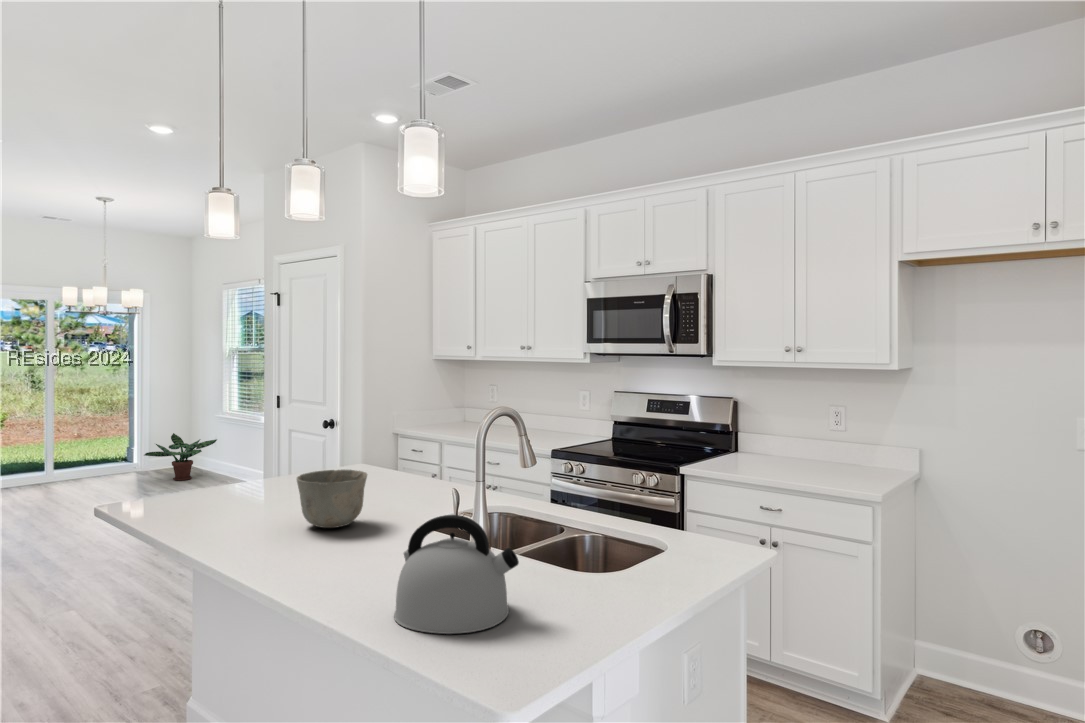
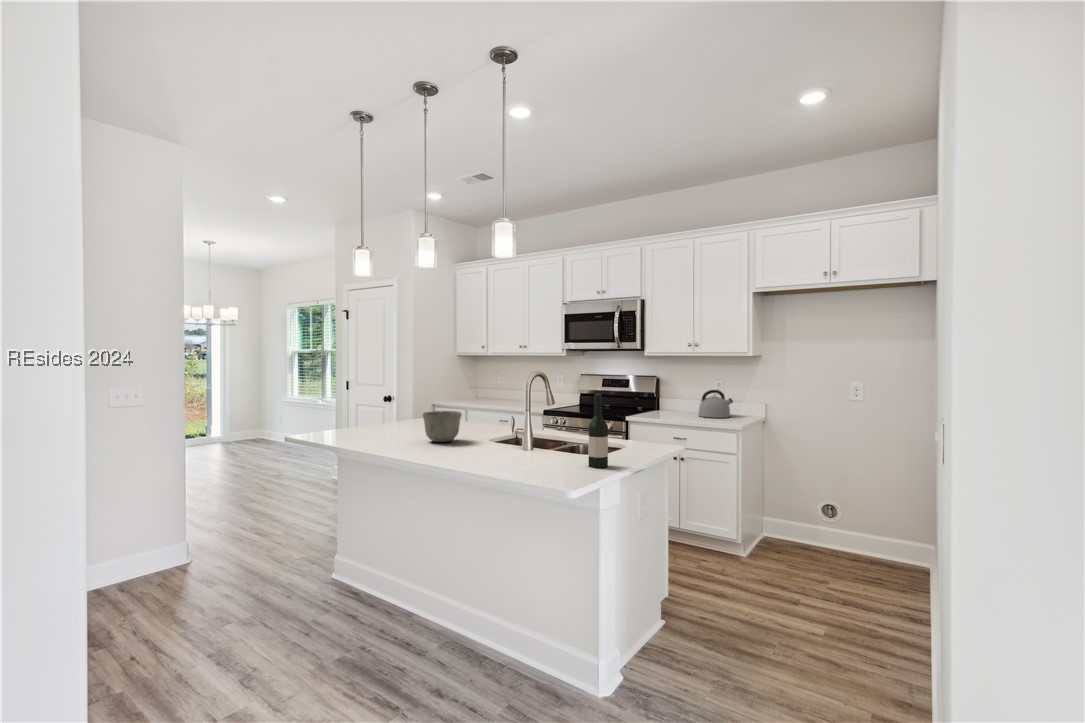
potted plant: present [145,433,217,481] -> none [227,412,282,446]
wine bottle: none [564,463,602,618] -> present [588,394,608,468]
kettle: present [394,515,519,634] -> present [699,390,733,418]

